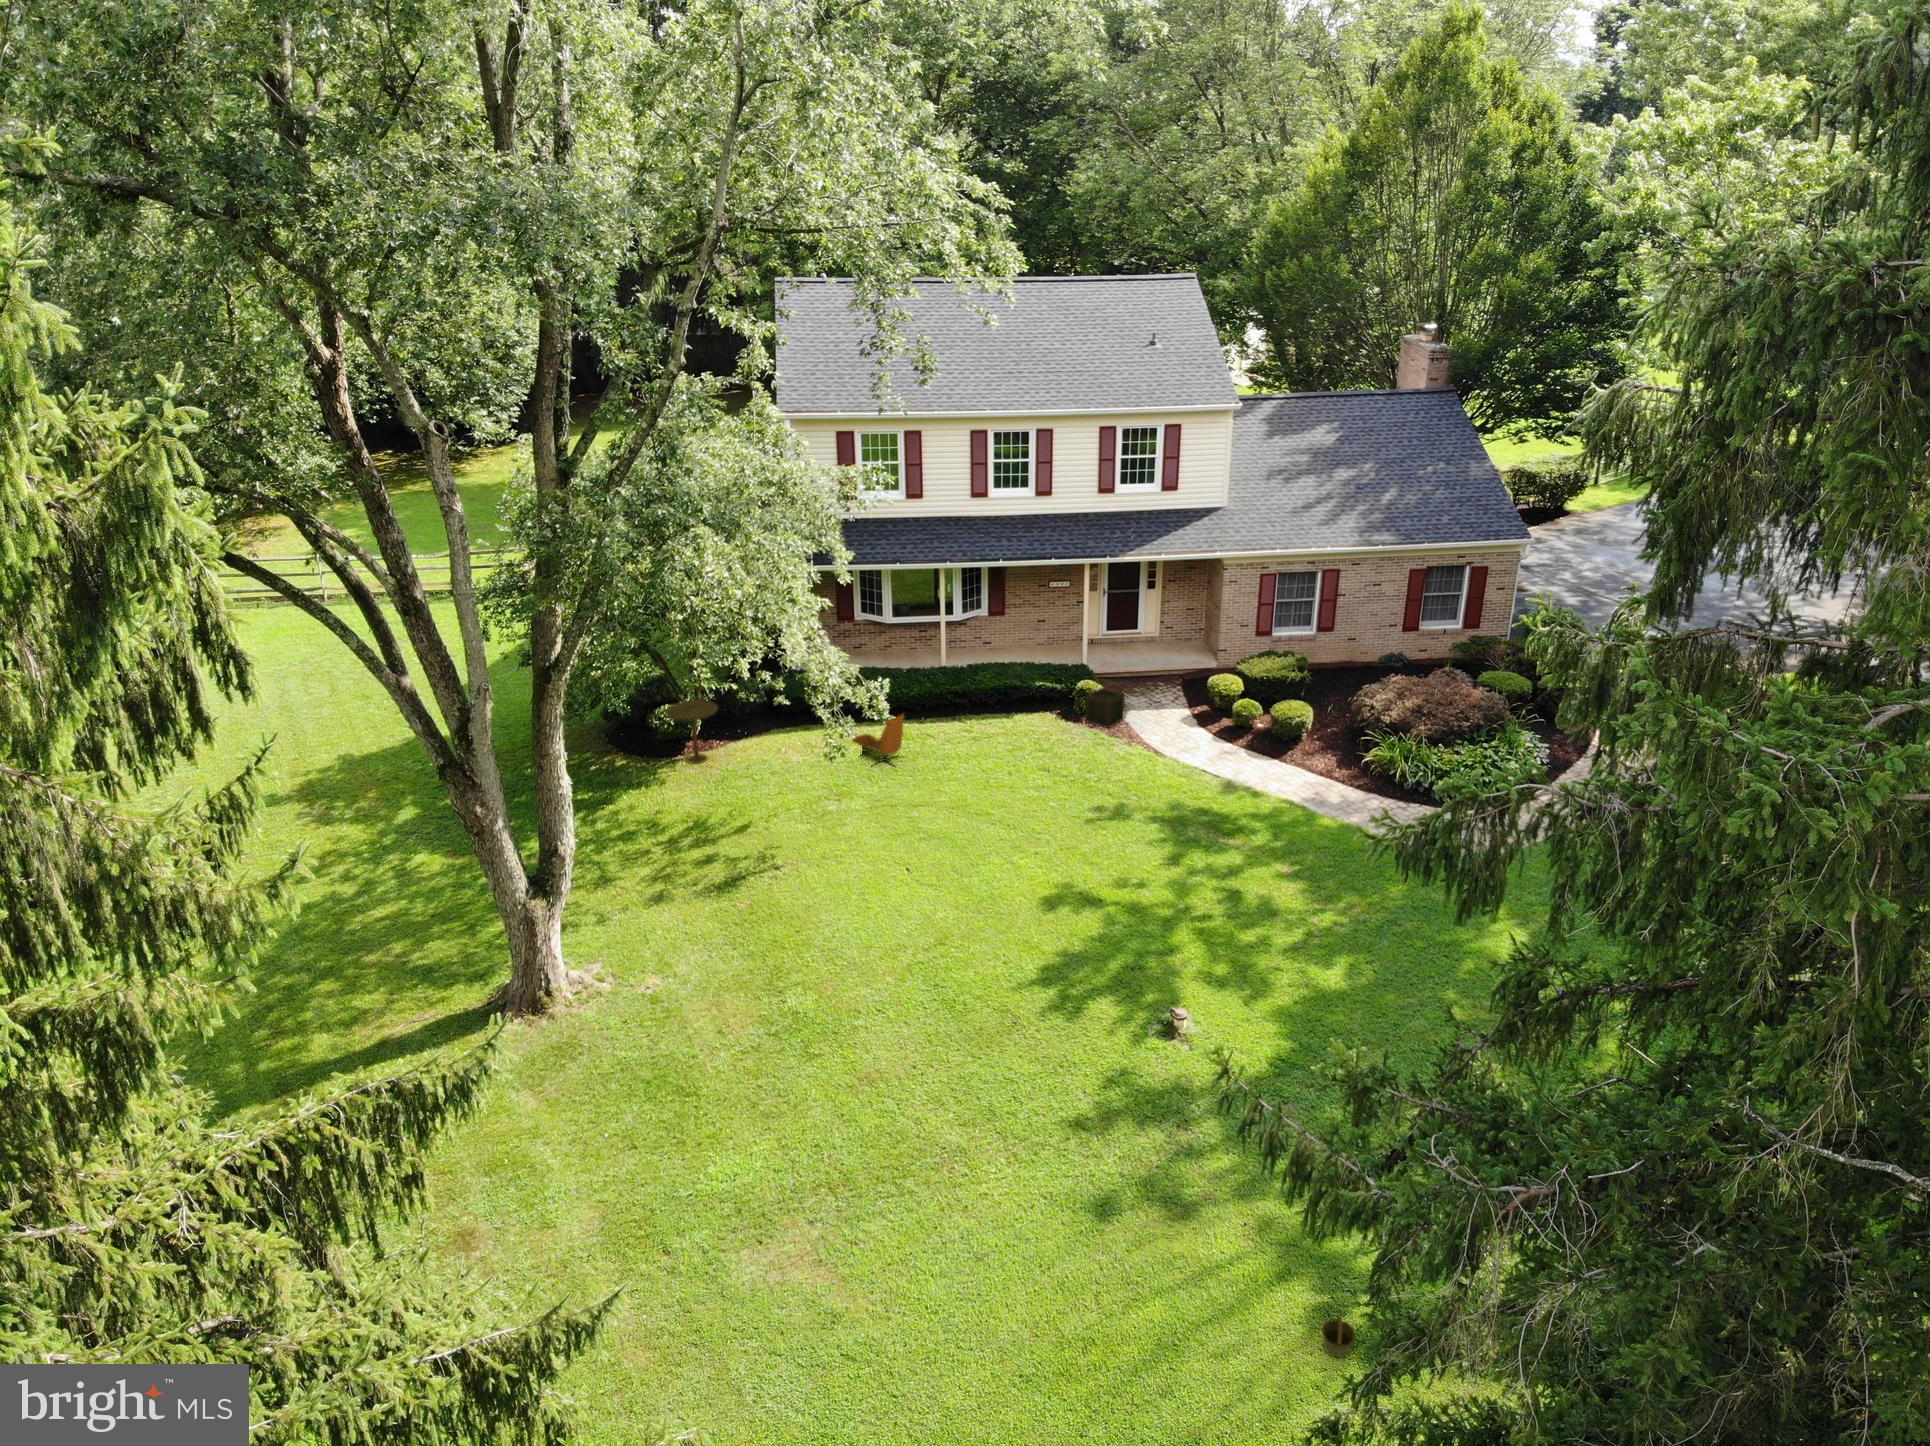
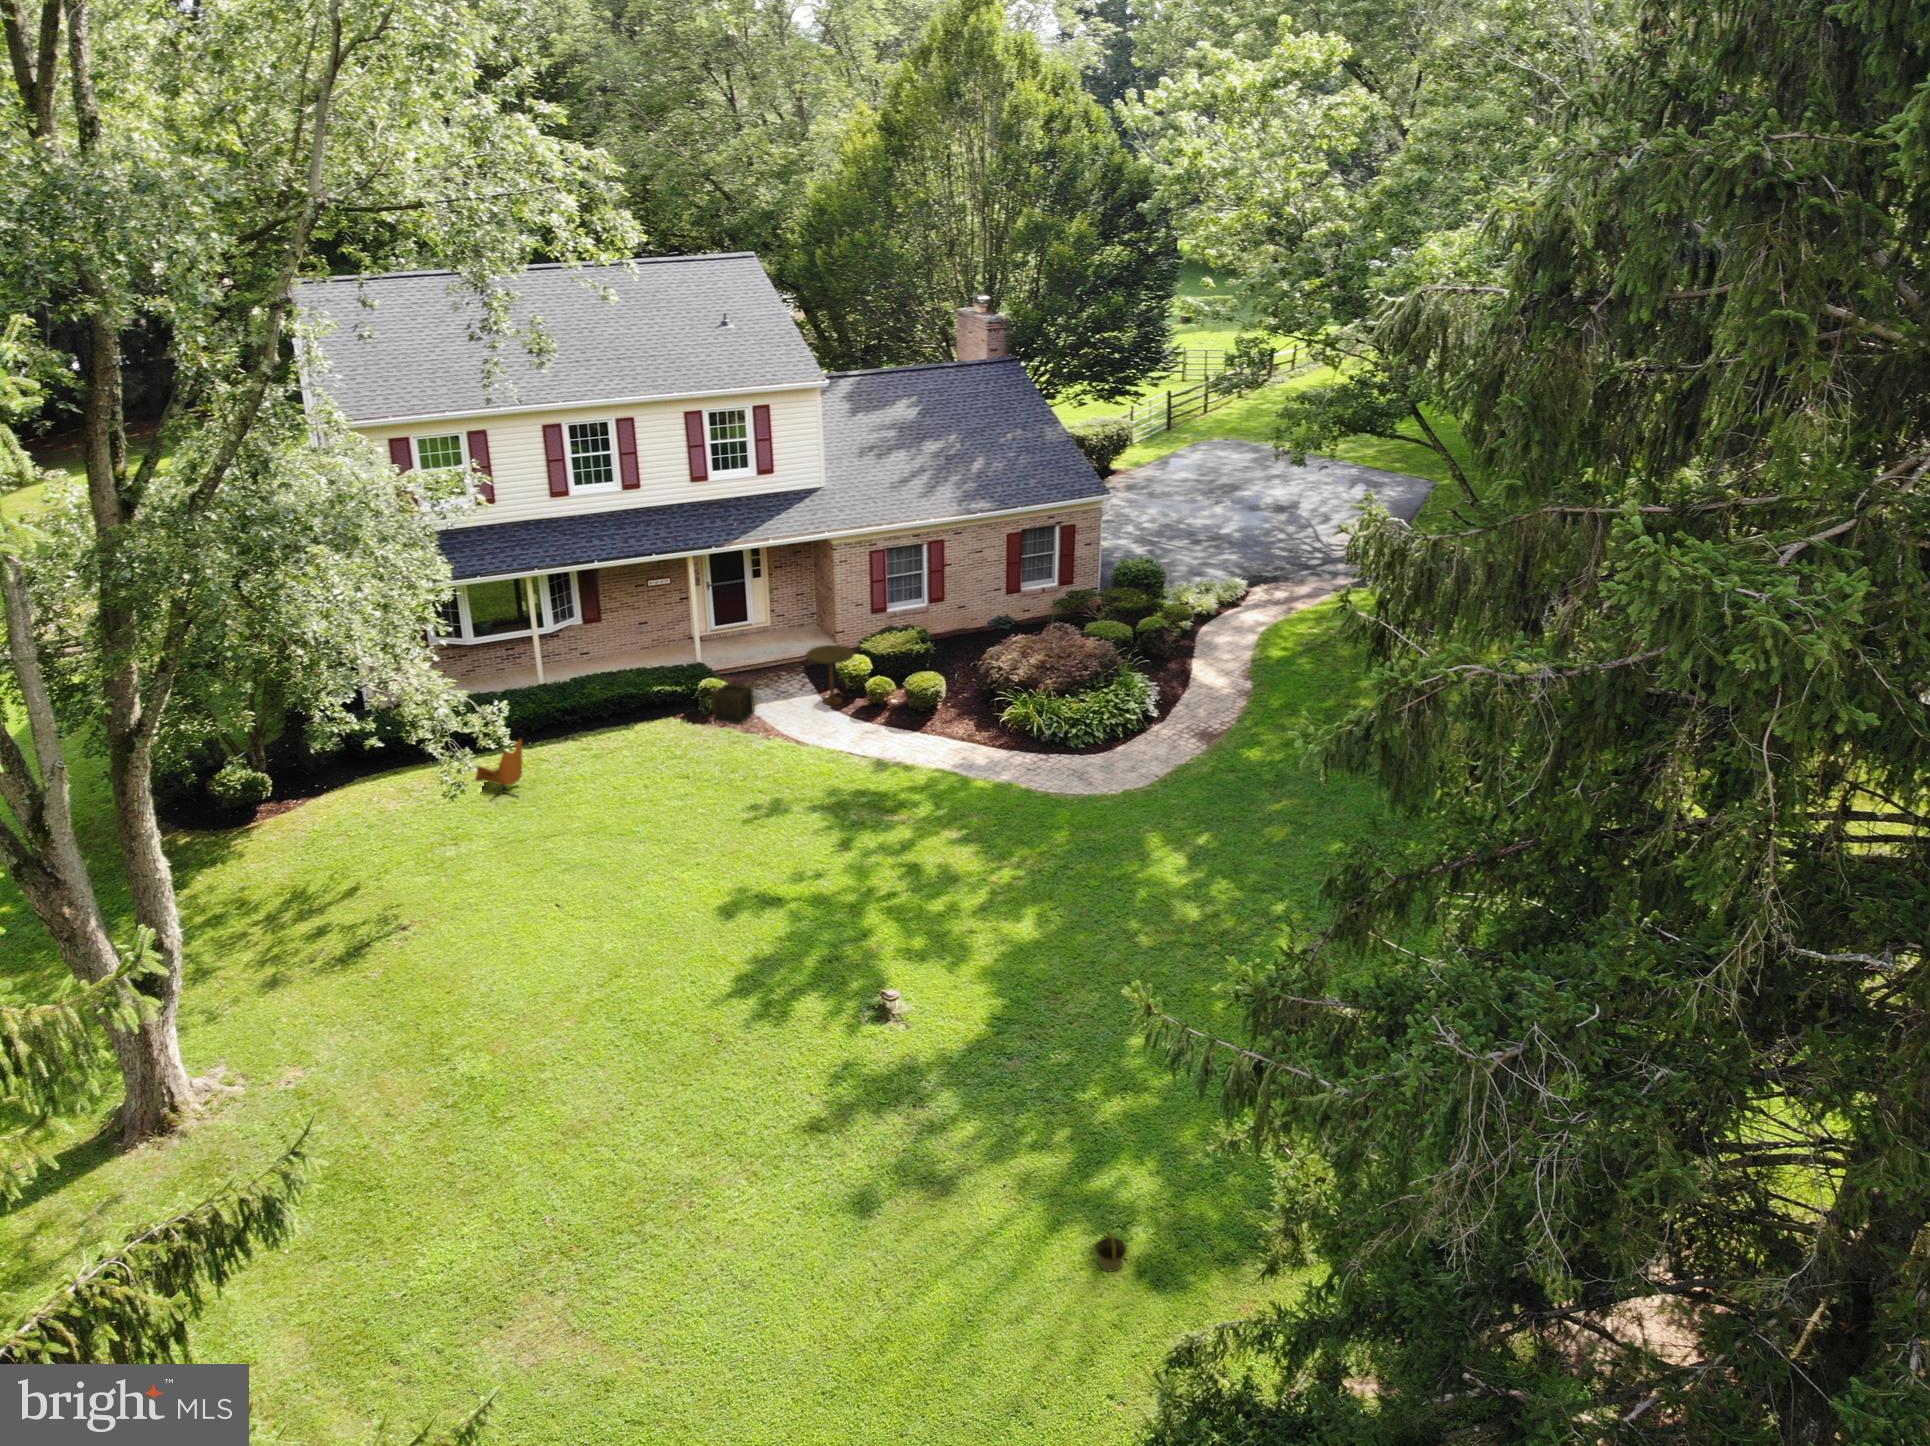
pedestal table: present [666,700,718,764] -> present [806,645,854,705]

